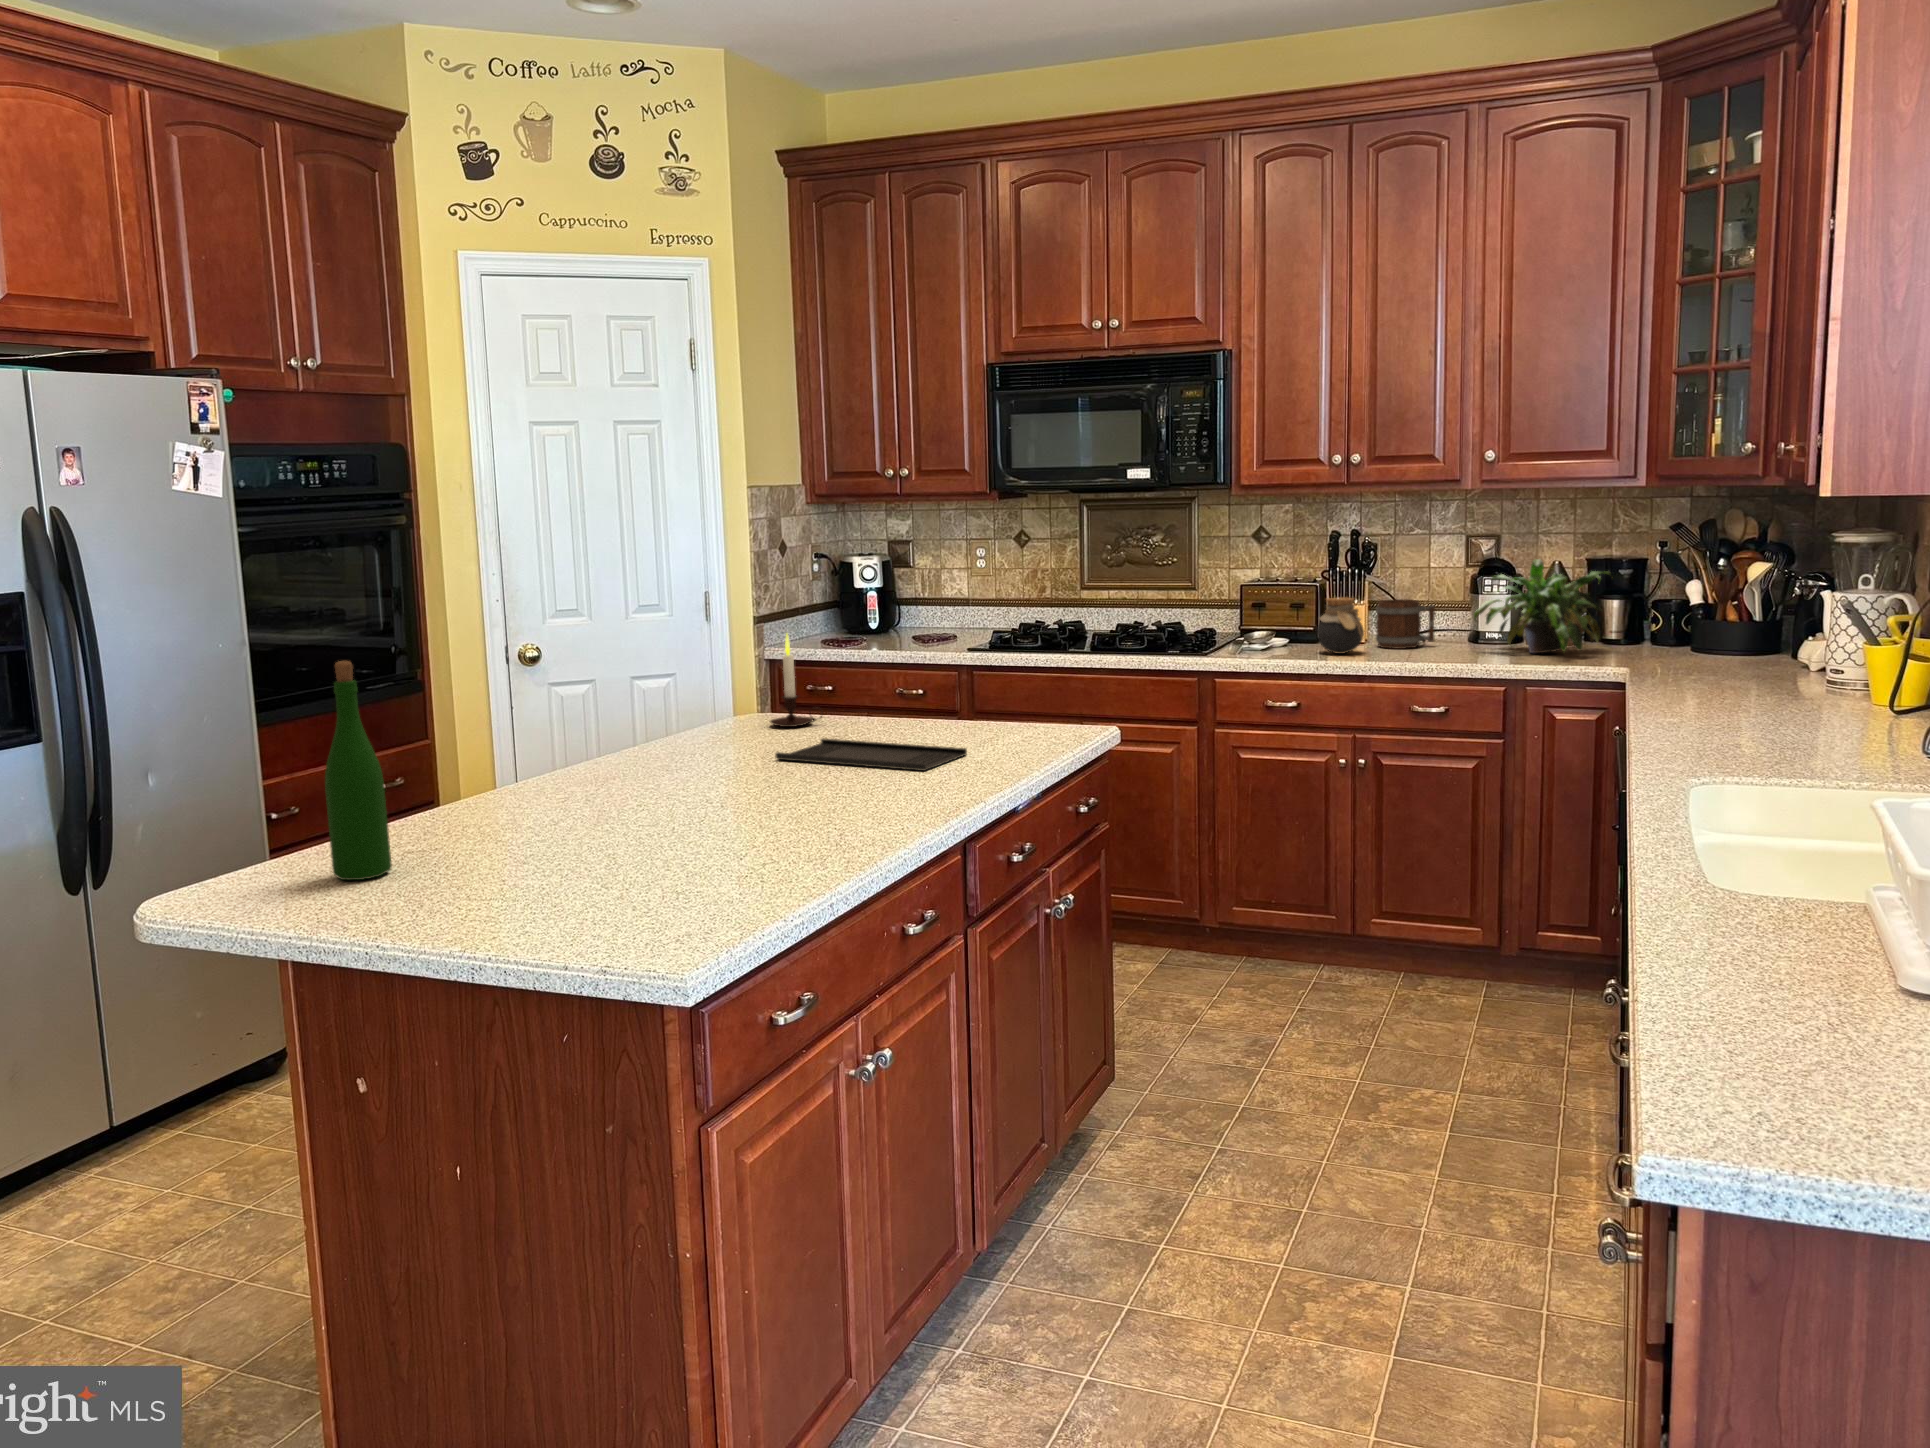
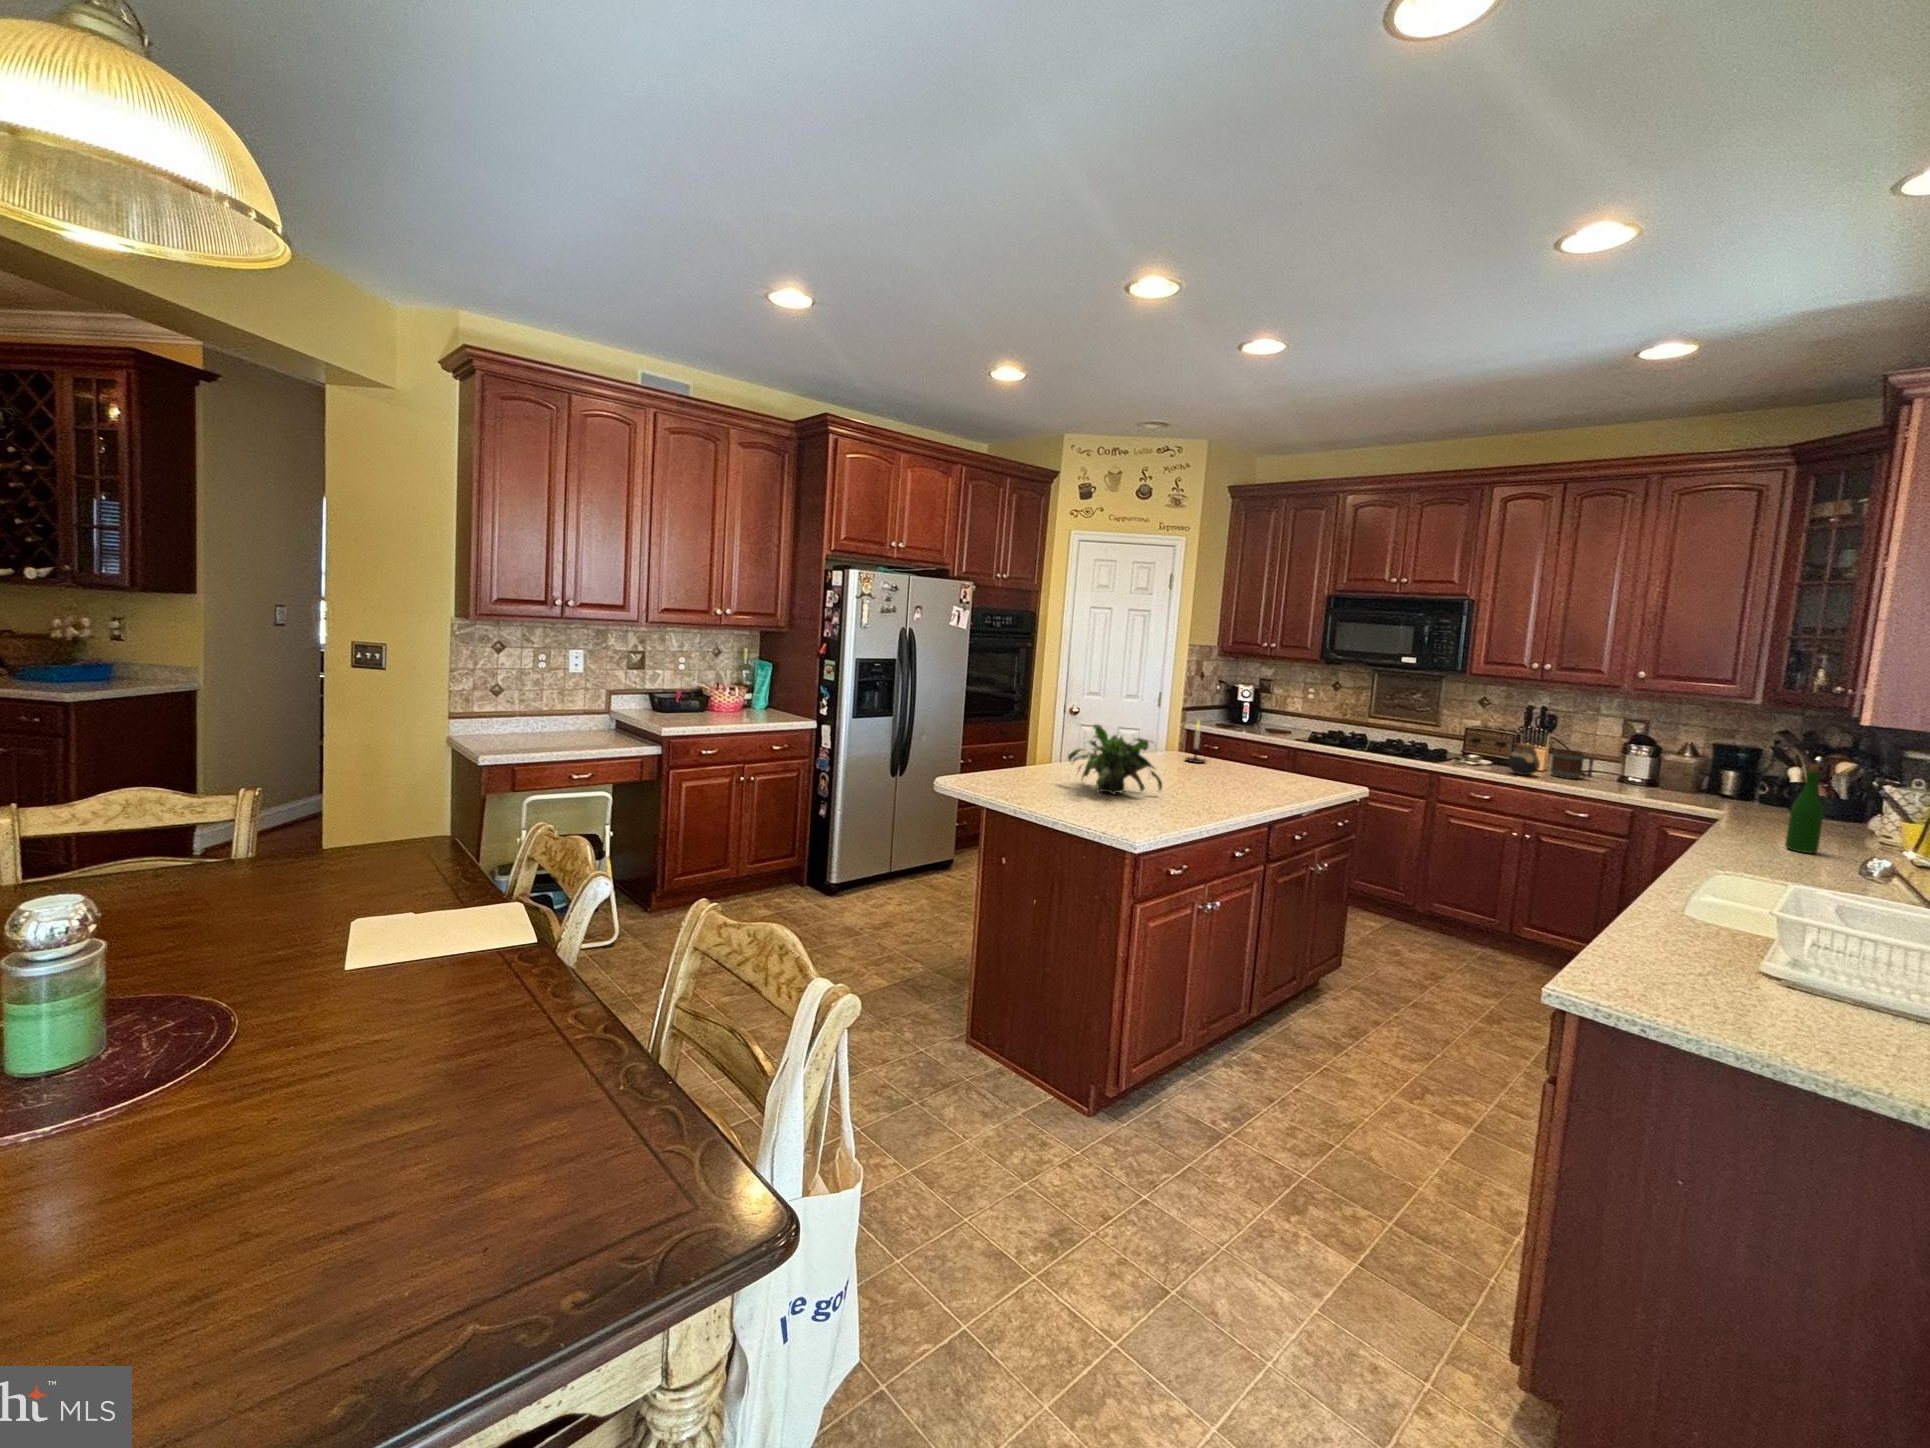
potted plant: present [1474,559,1611,653] -> present [1068,724,1162,794]
wine bottle: present [325,661,392,880] -> present [1785,764,1823,853]
tray: present [775,738,967,771] -> none [1186,770,1279,792]

